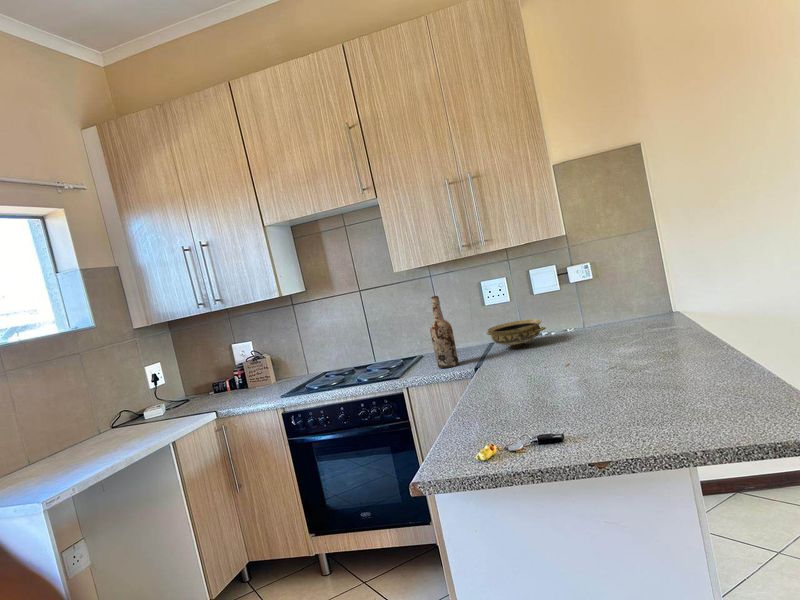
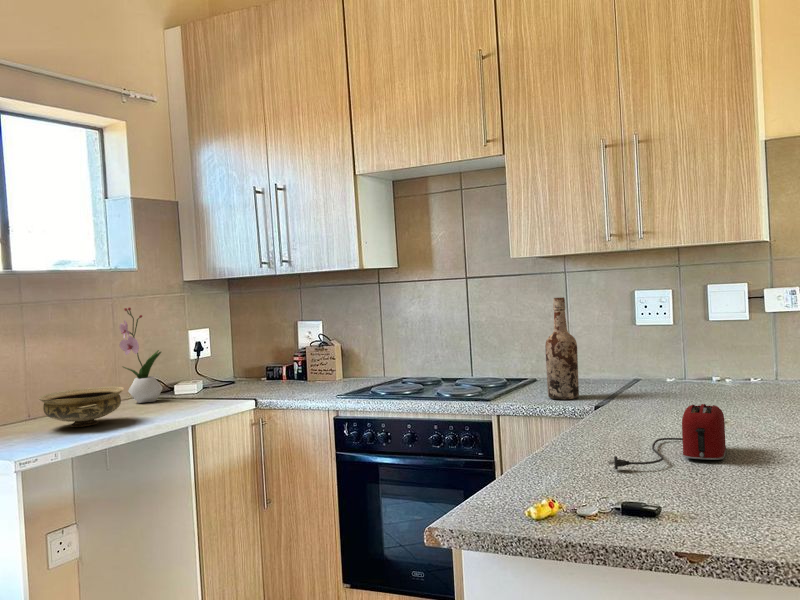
ceramic bowl: present [486,319,546,348] -> present [39,387,124,427]
toaster: none [509,355,579,412] -> present [608,404,726,469]
flower arrangement: none [88,358,134,434] -> present [120,307,163,403]

